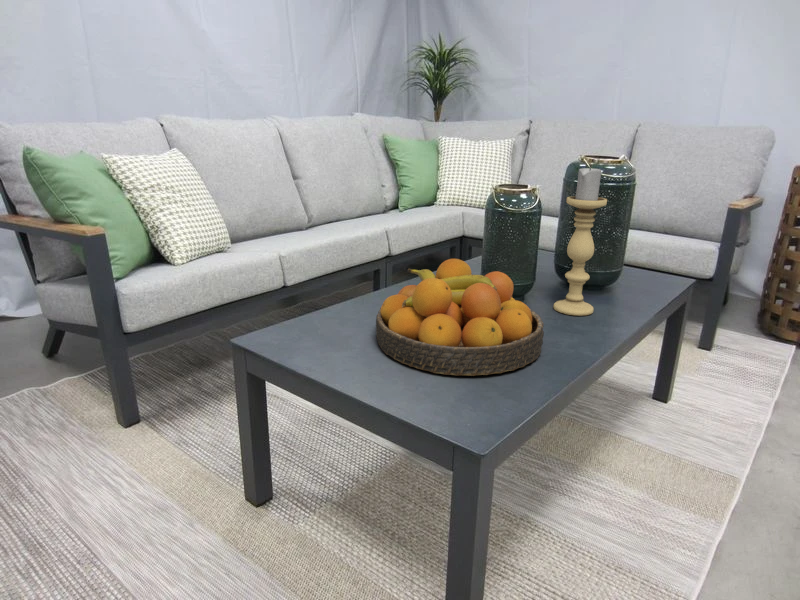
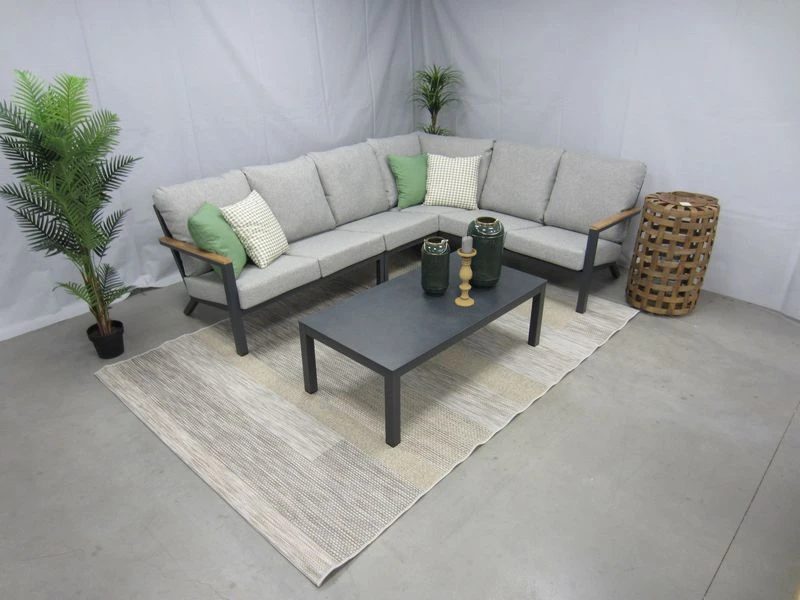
fruit bowl: present [376,259,544,376] -> none [362,283,437,340]

